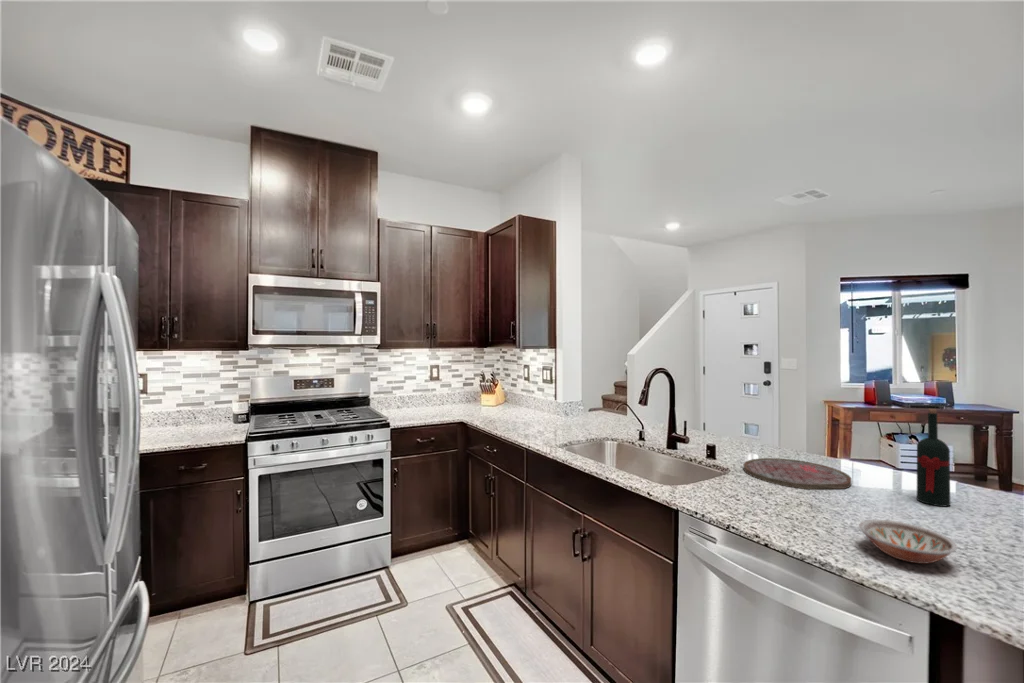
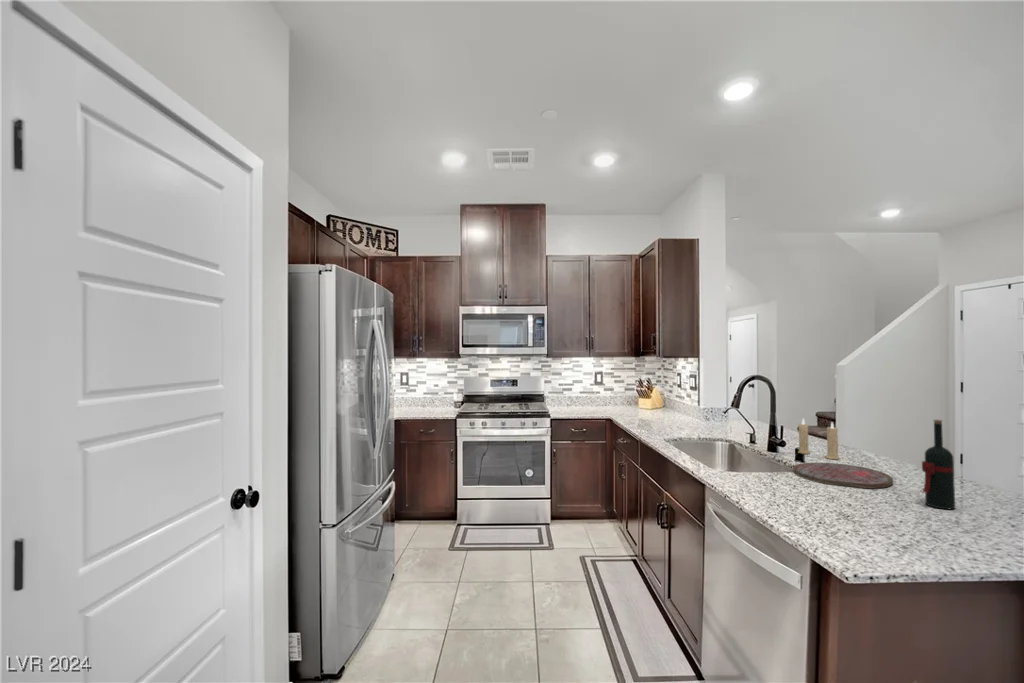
candle: none [703,409,749,452] -> present [798,419,839,459]
bowl: present [859,520,957,564] -> none [775,493,838,520]

